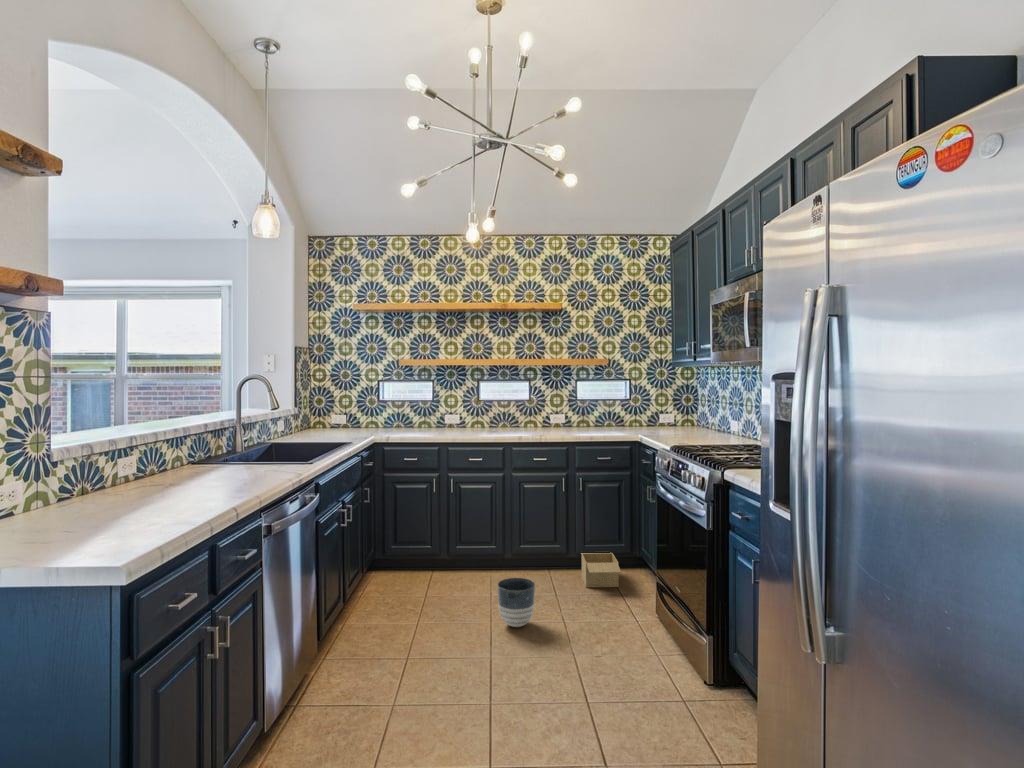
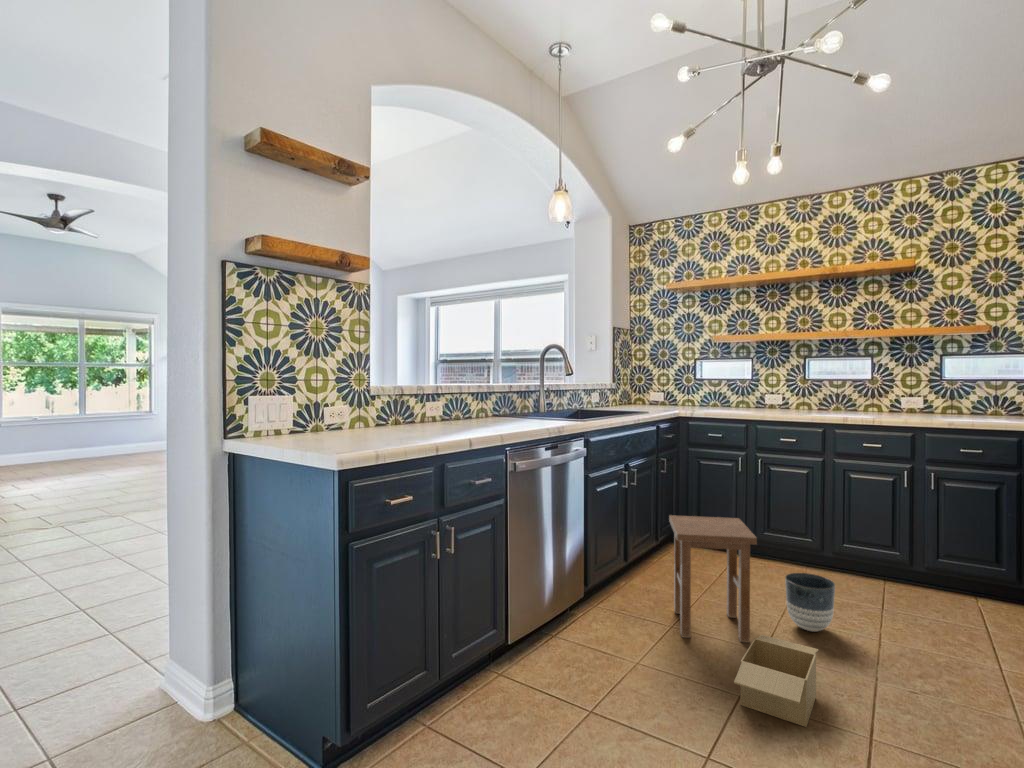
stool: none [399,540,485,664] -> present [669,515,757,643]
cardboard box: present [581,553,621,587] -> present [734,635,818,727]

